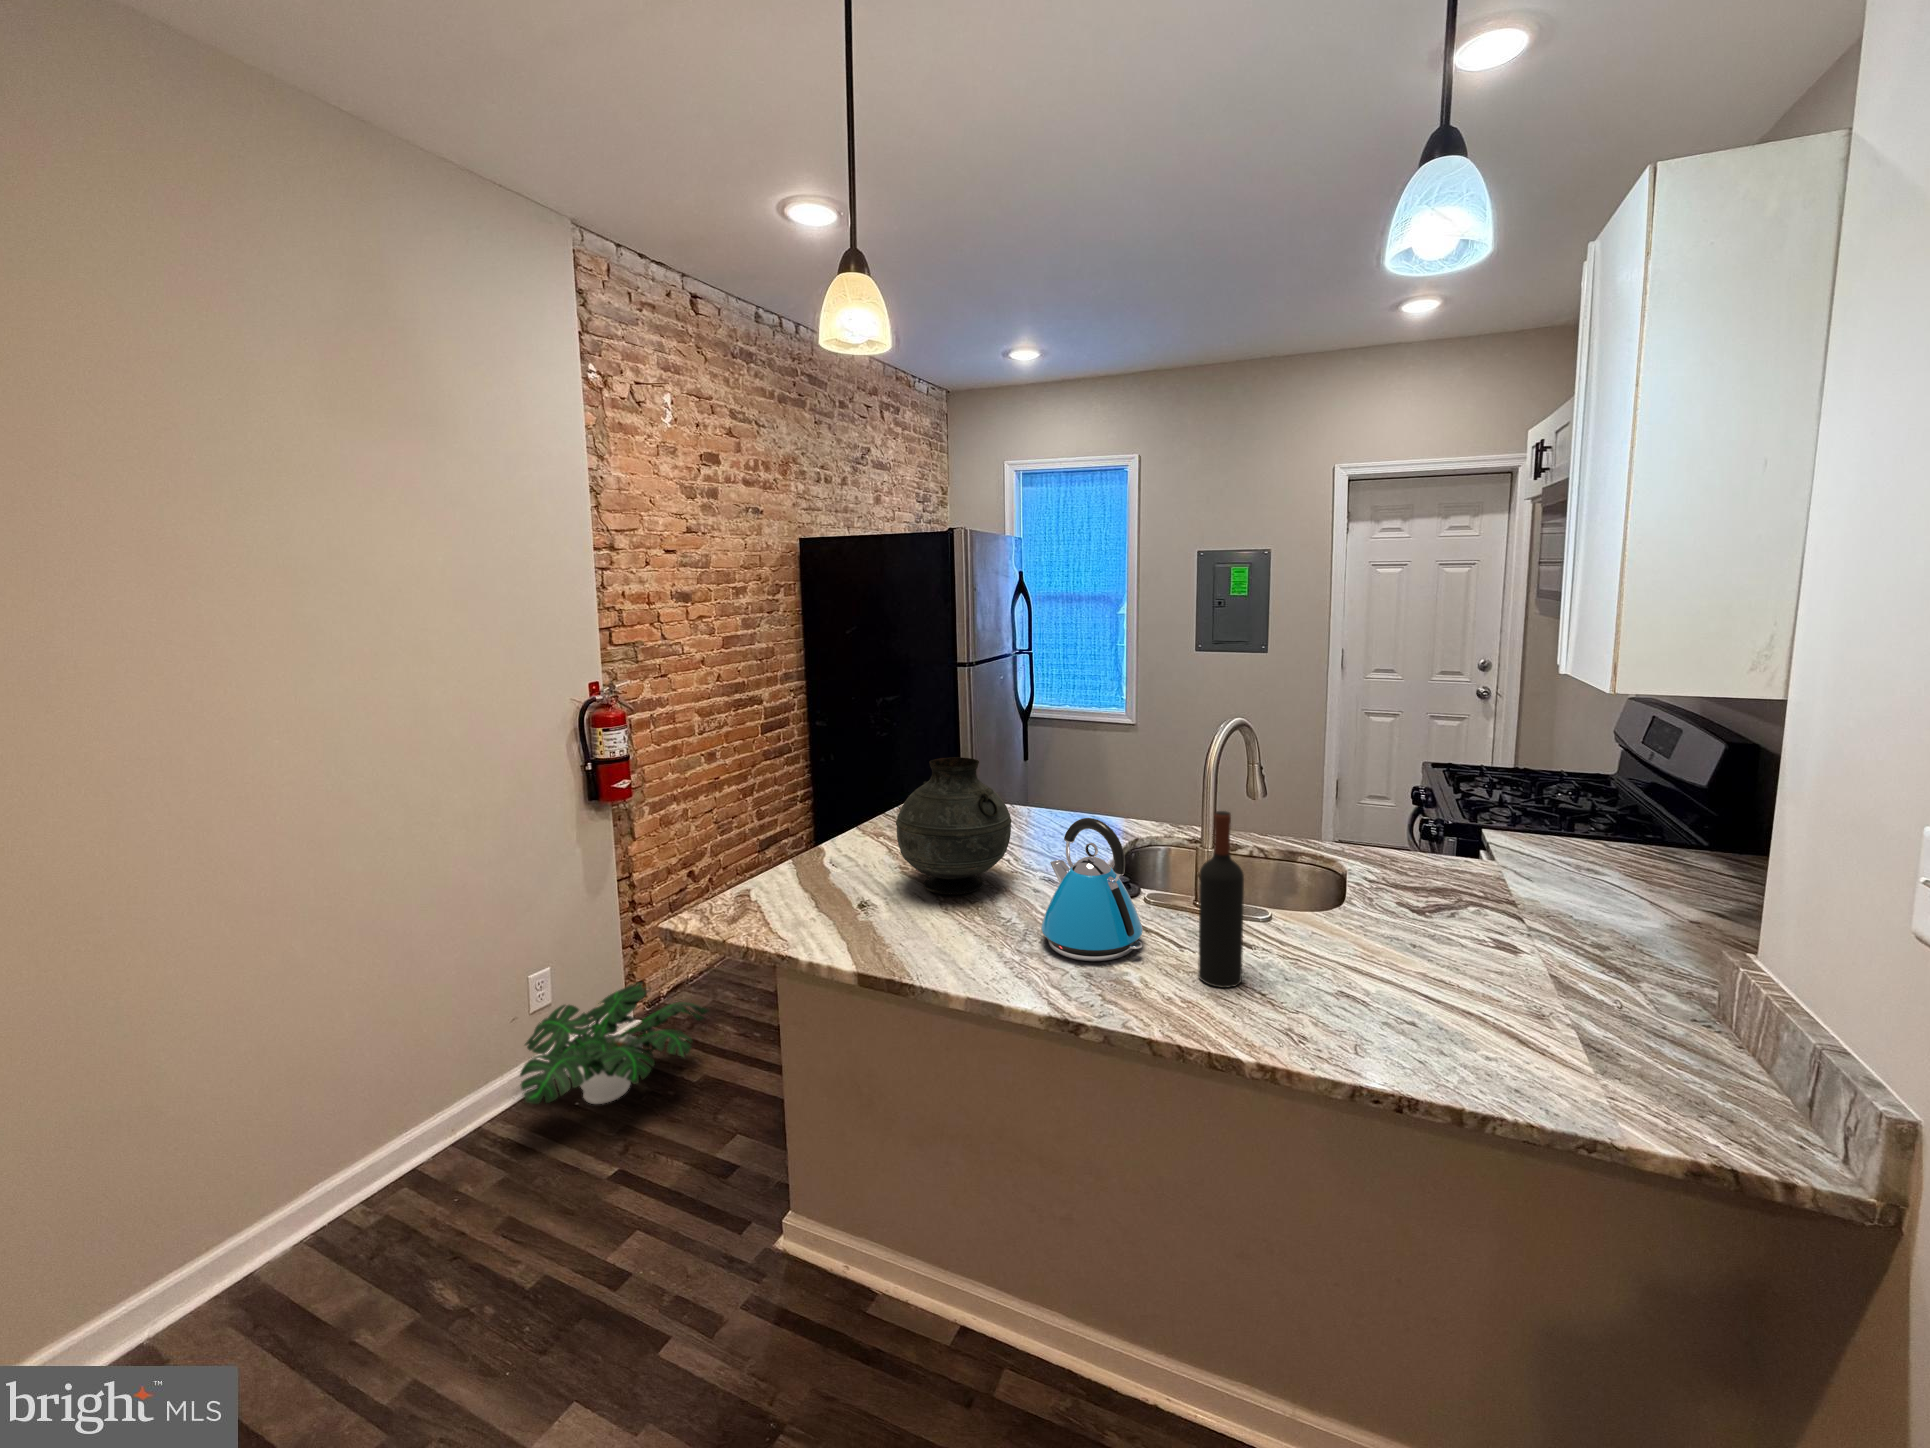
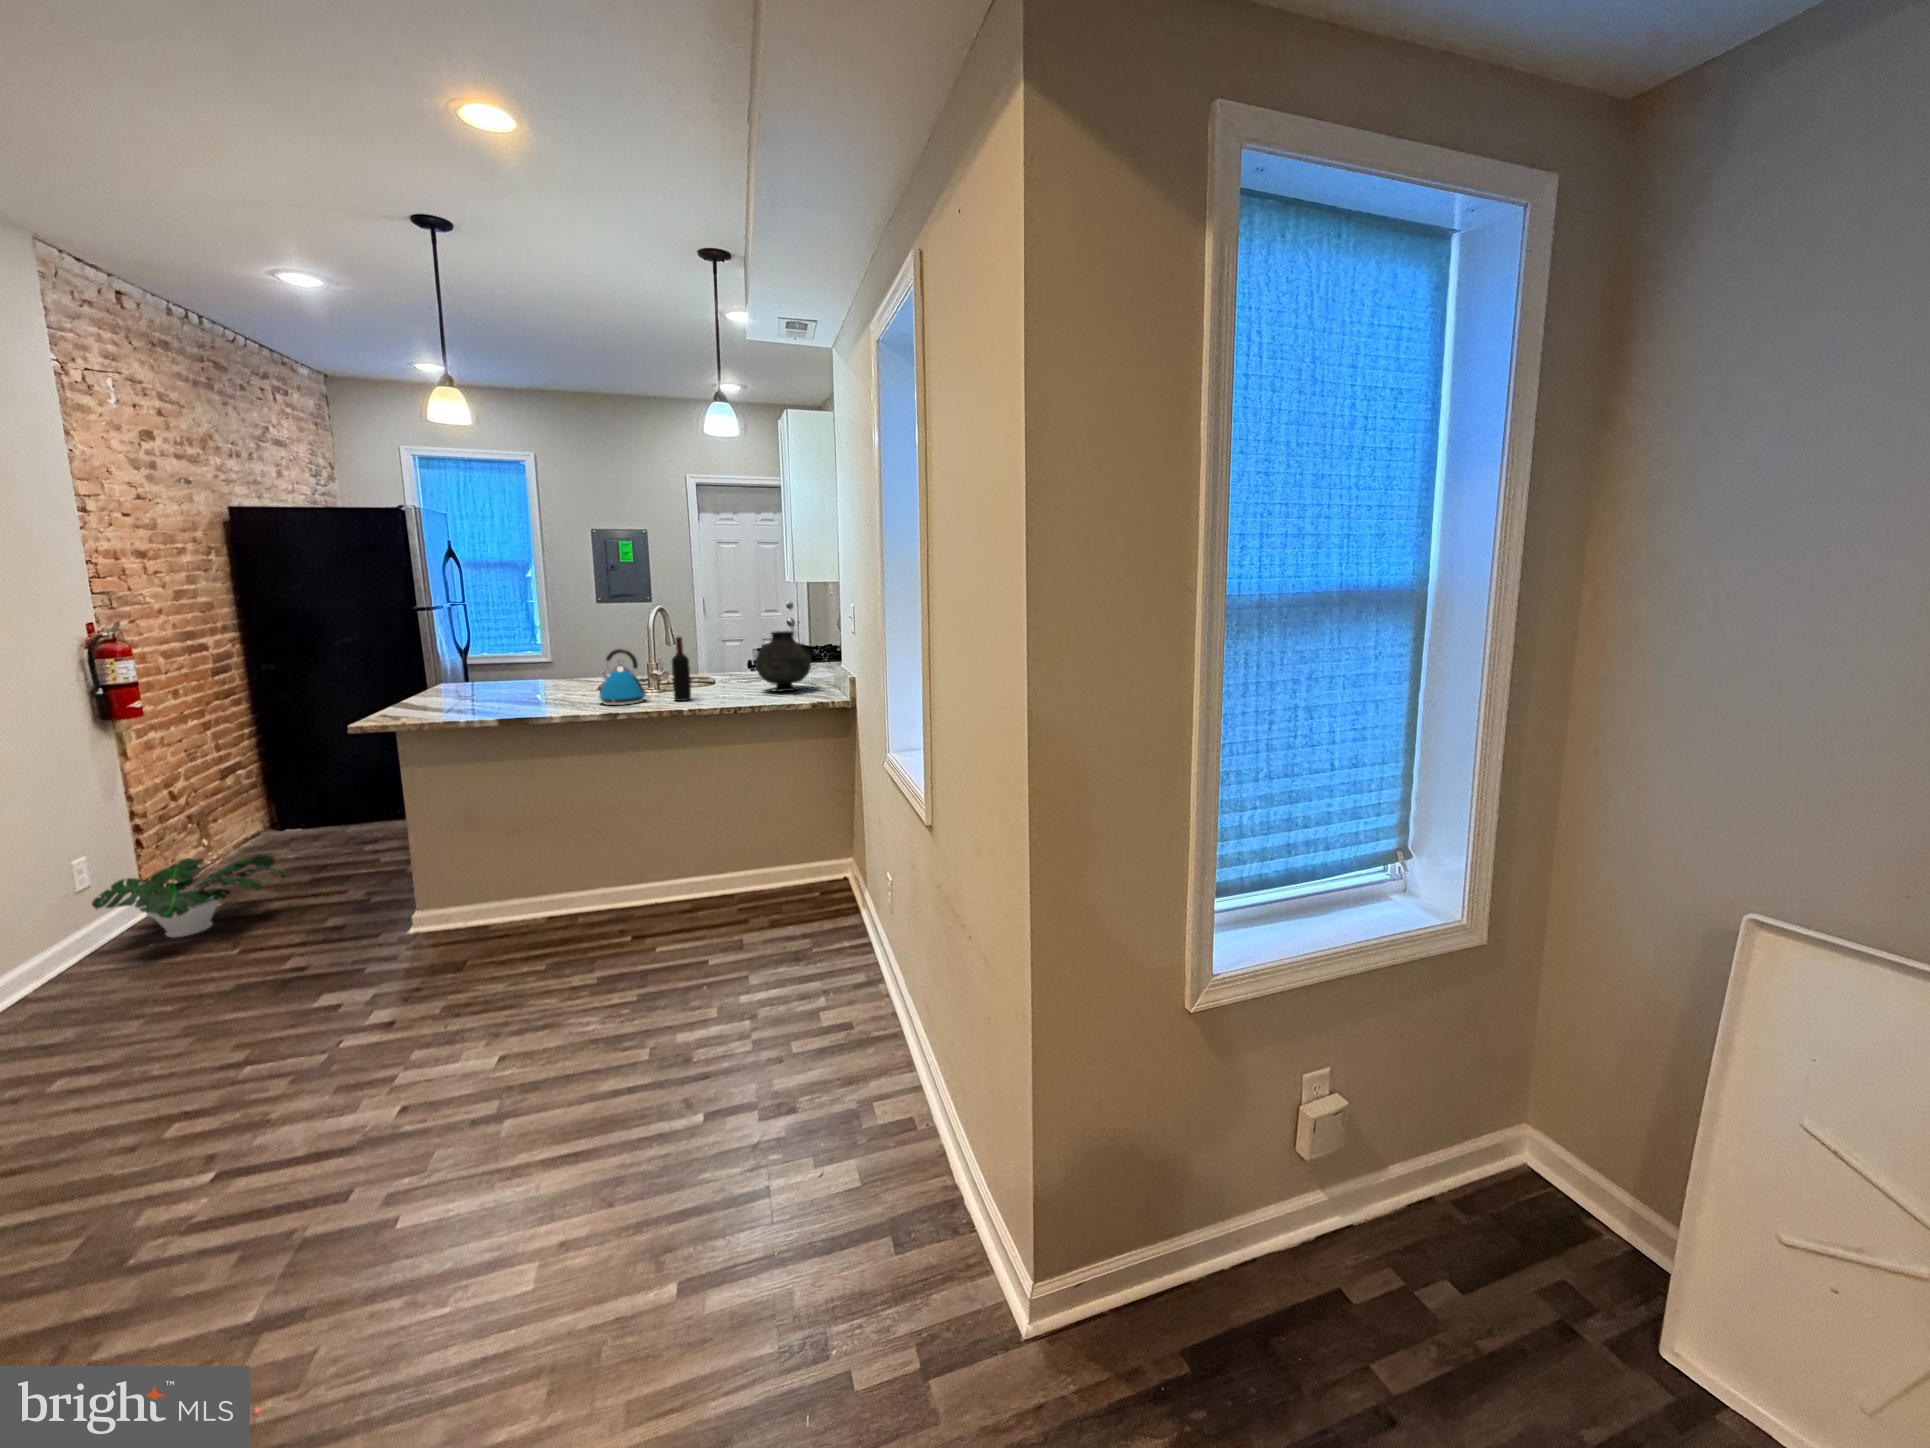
vase: present [896,757,1012,894] -> present [756,631,811,692]

